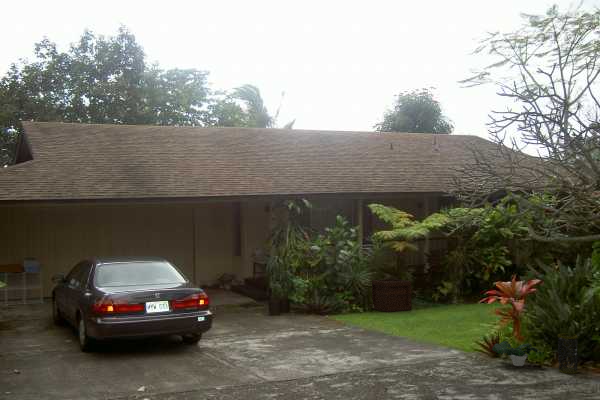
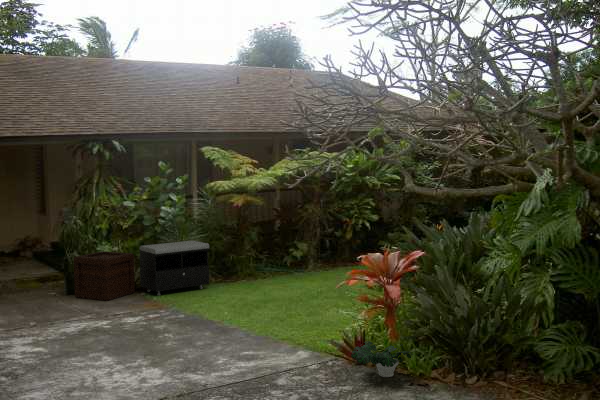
storage bench: none [324,277,377,317] -> present [140,241,209,295]
wooden crate: present [372,279,412,312] -> present [74,251,135,301]
trash can: present [558,334,578,374] -> none [440,332,466,389]

